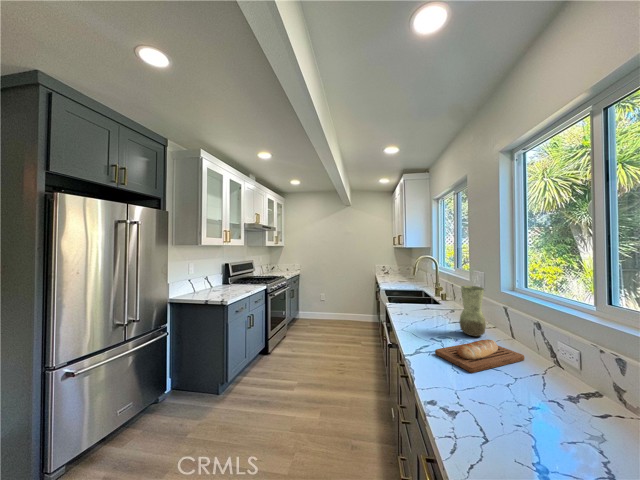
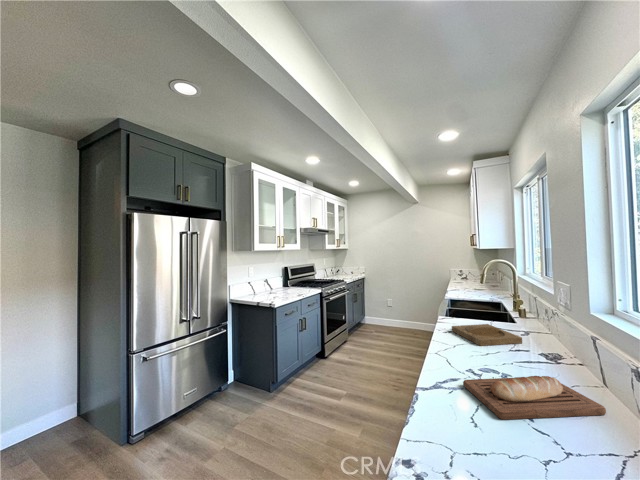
vase: present [459,286,486,336] -> none [518,300,559,369]
tray: none [402,308,454,325] -> present [452,324,522,346]

